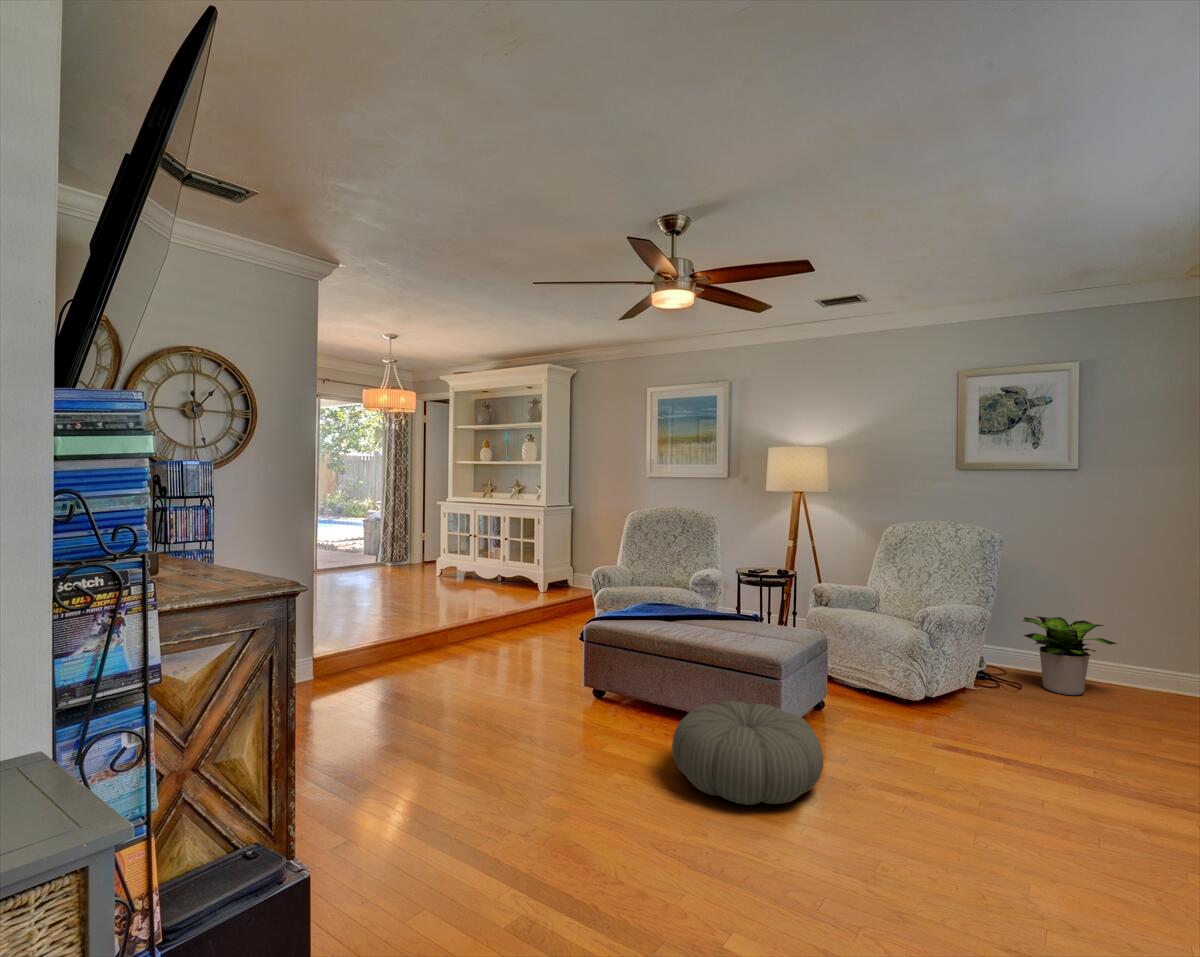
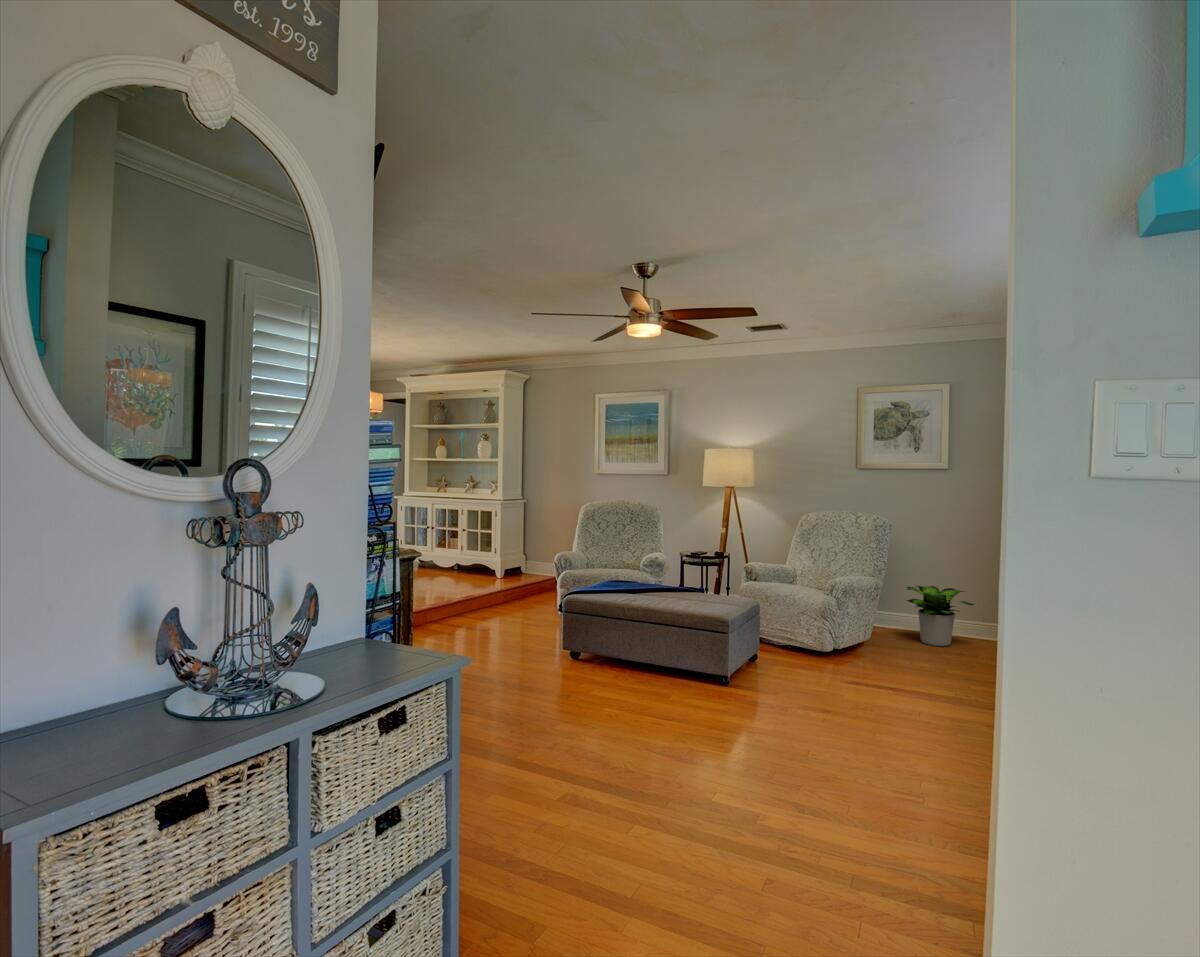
pouf: present [672,701,823,805] -> none [649,652,767,727]

